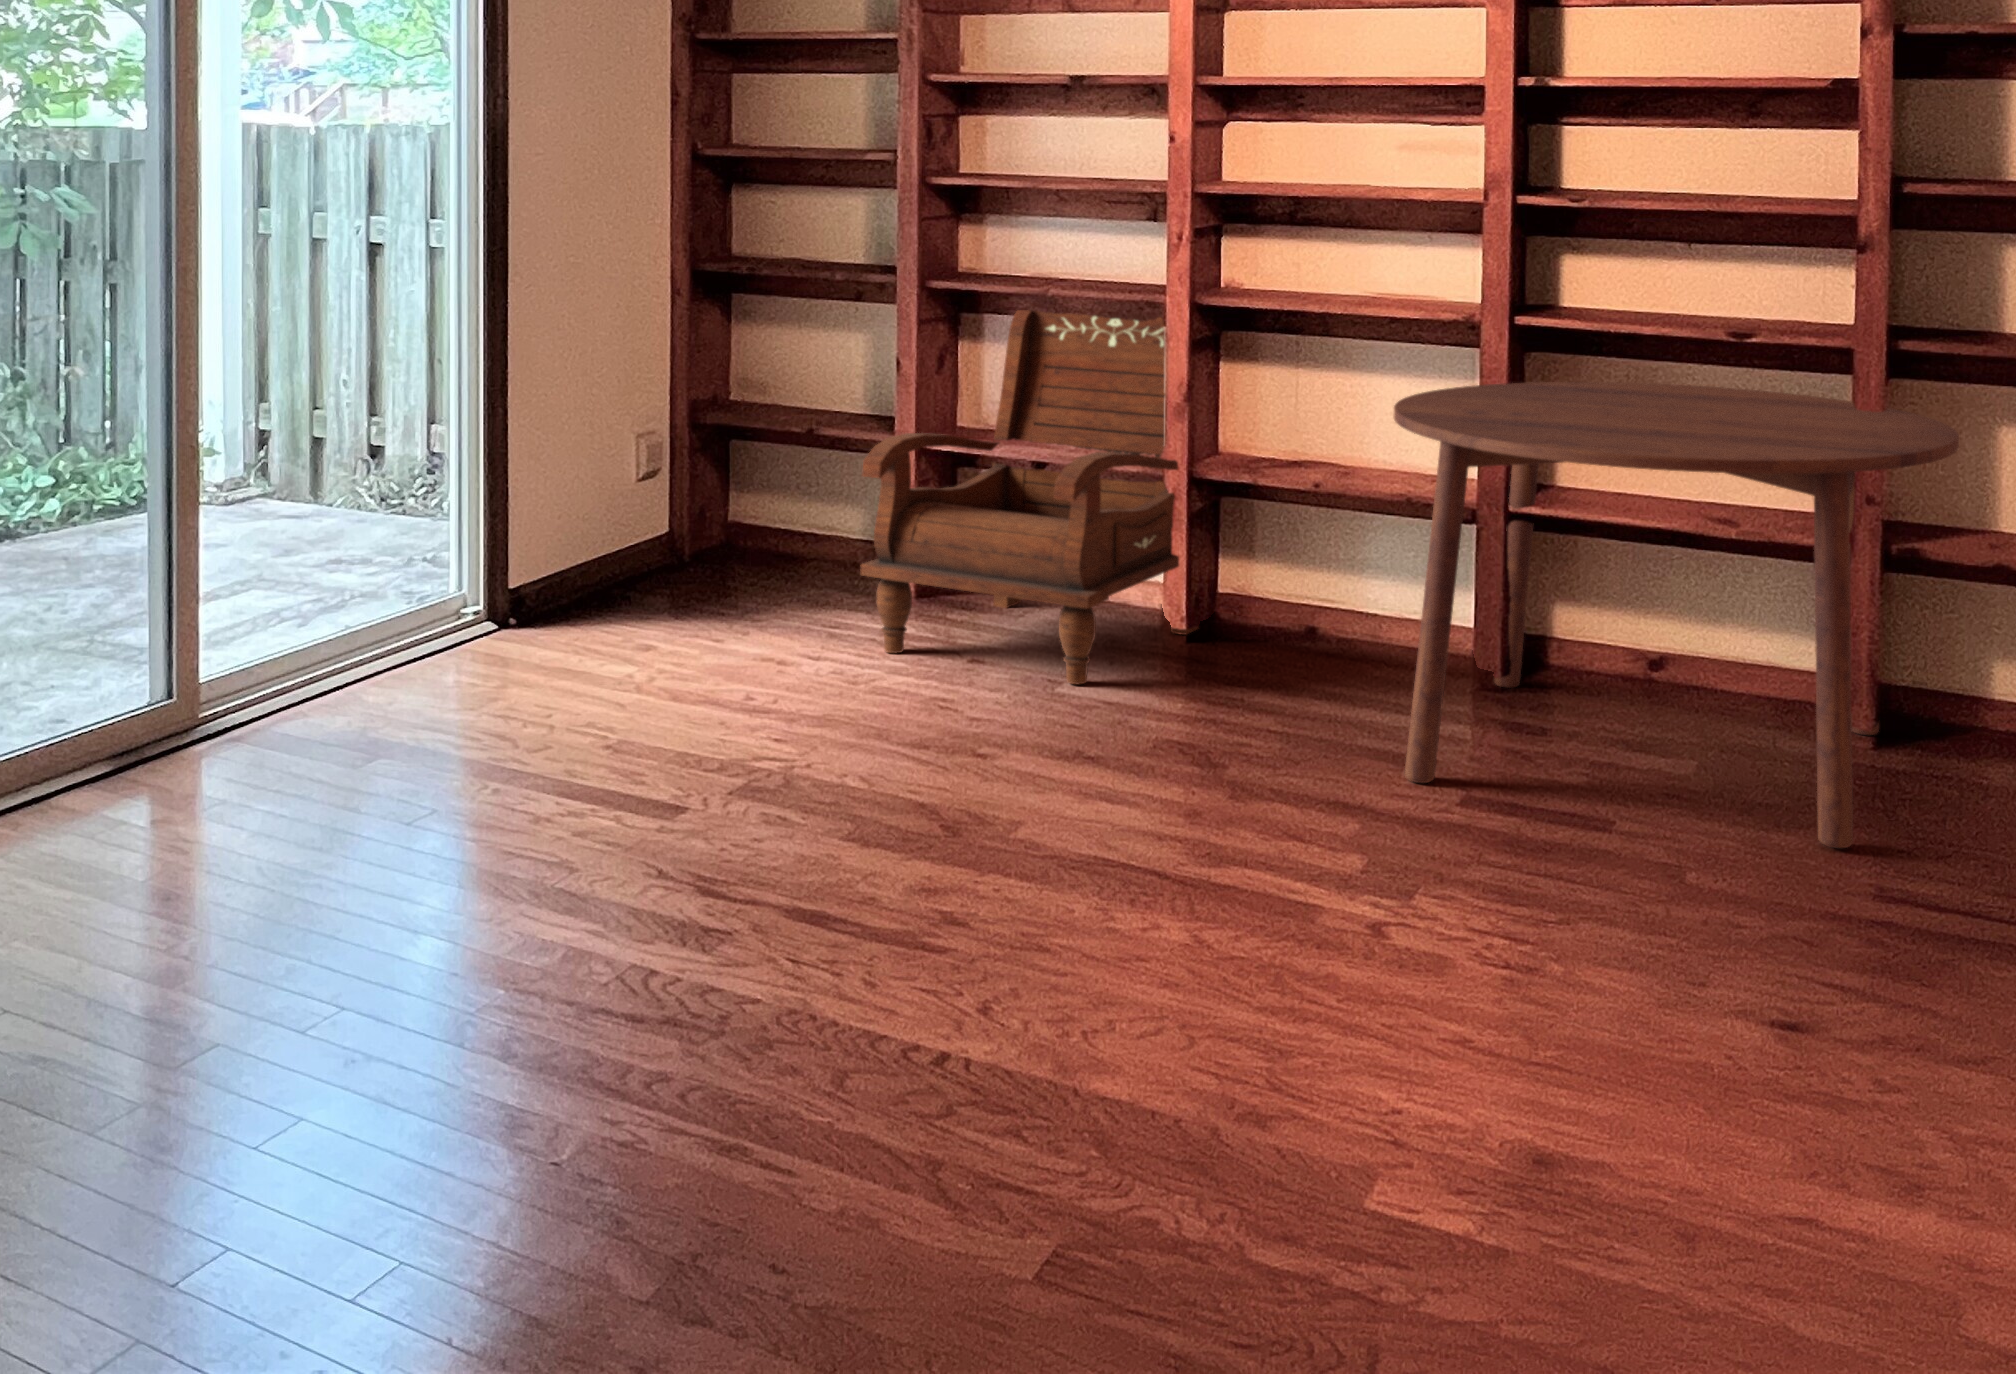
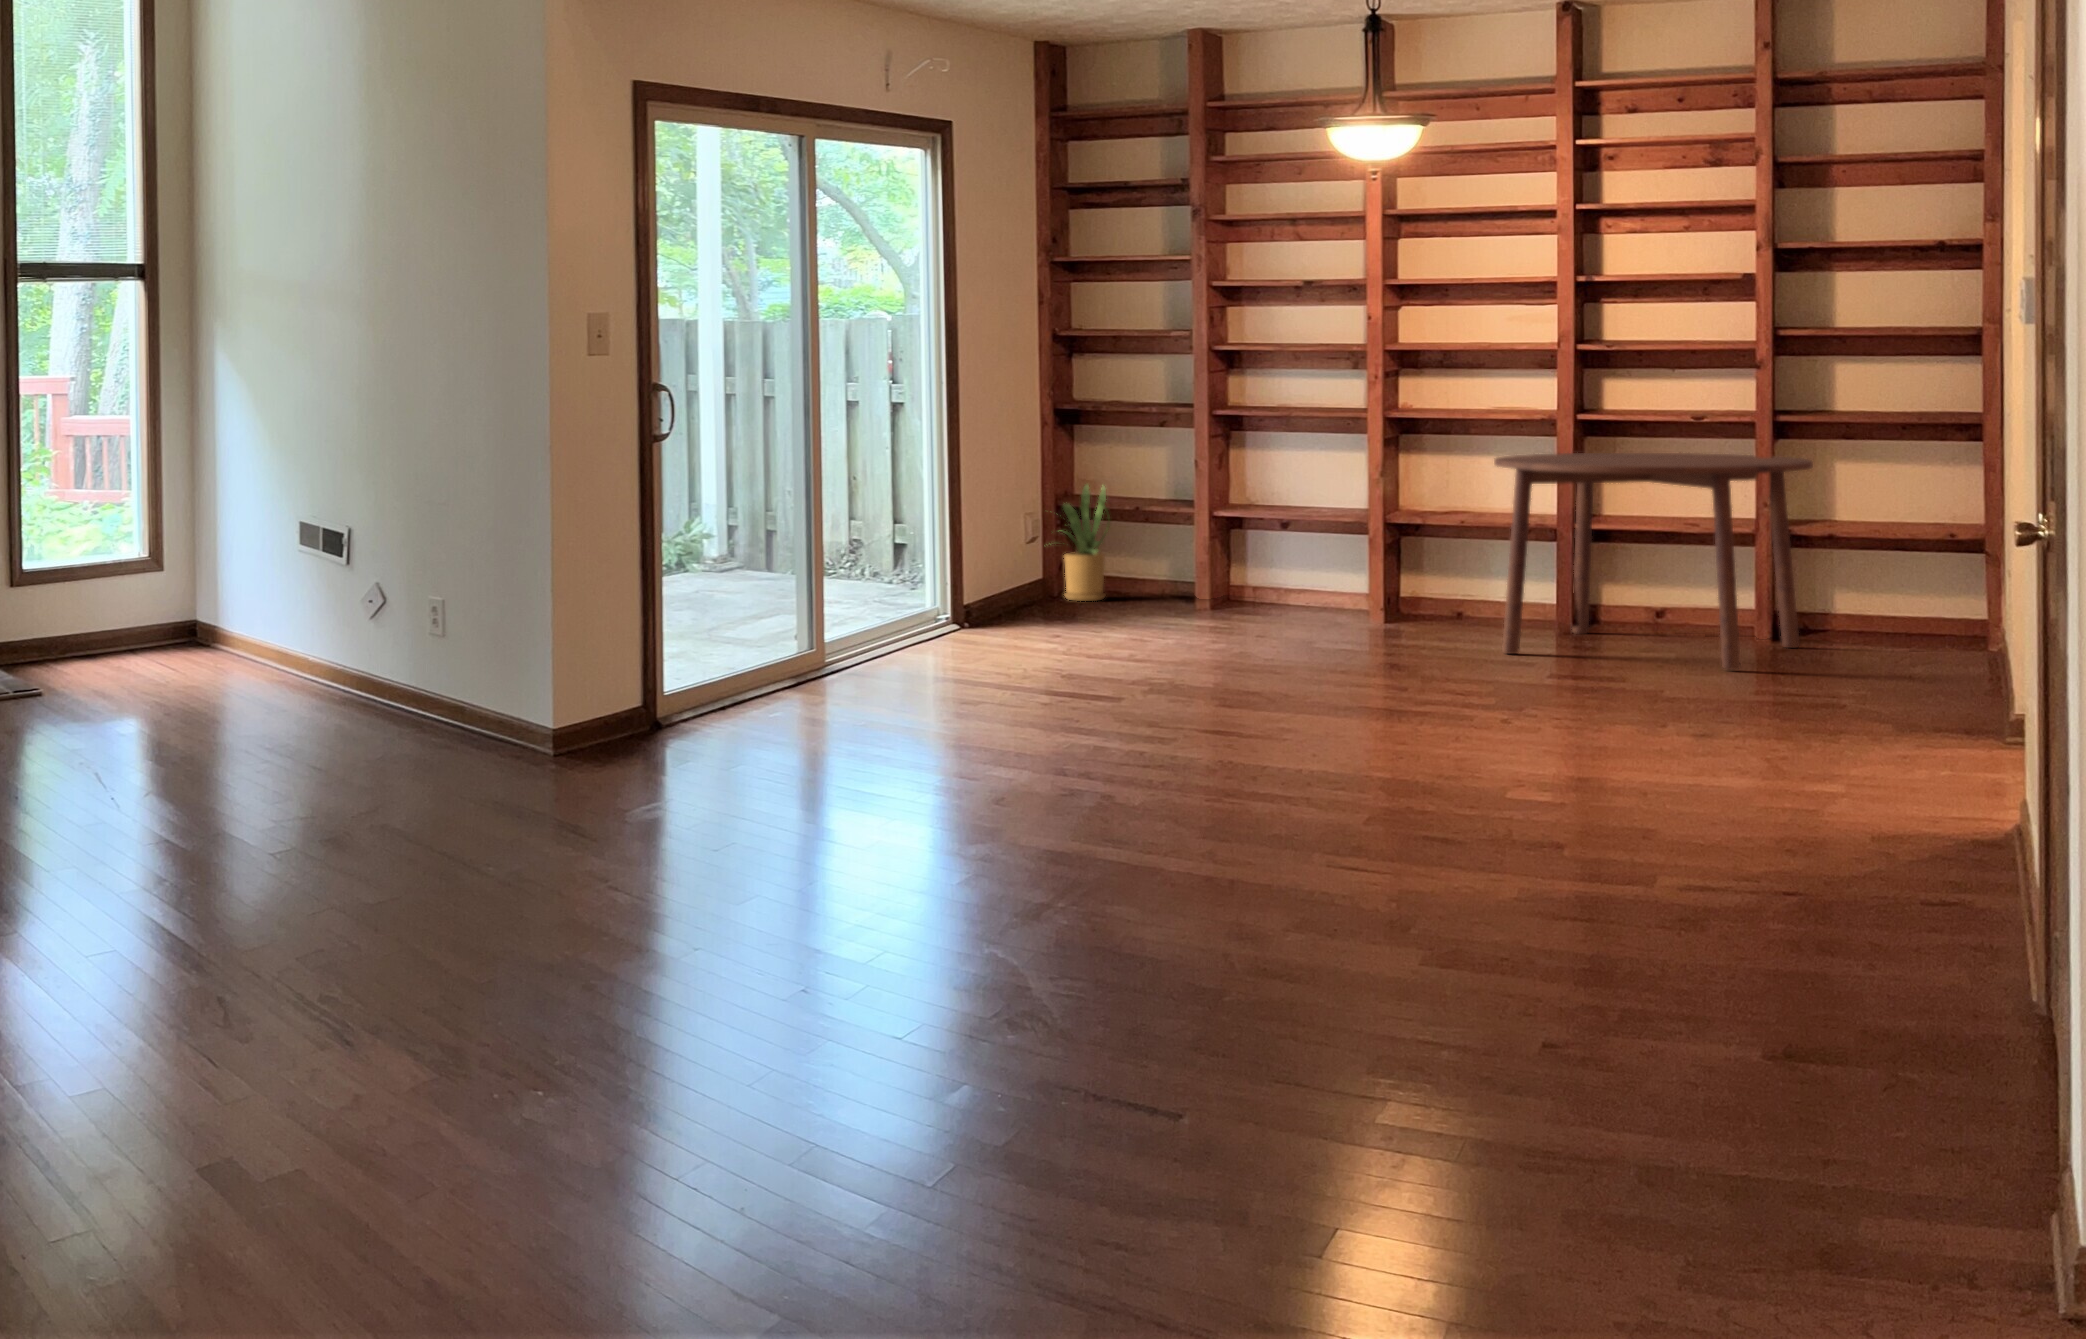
armchair: present [860,310,1198,684] -> none [1181,413,1398,629]
house plant: none [654,391,767,588] -> present [1052,485,1109,601]

